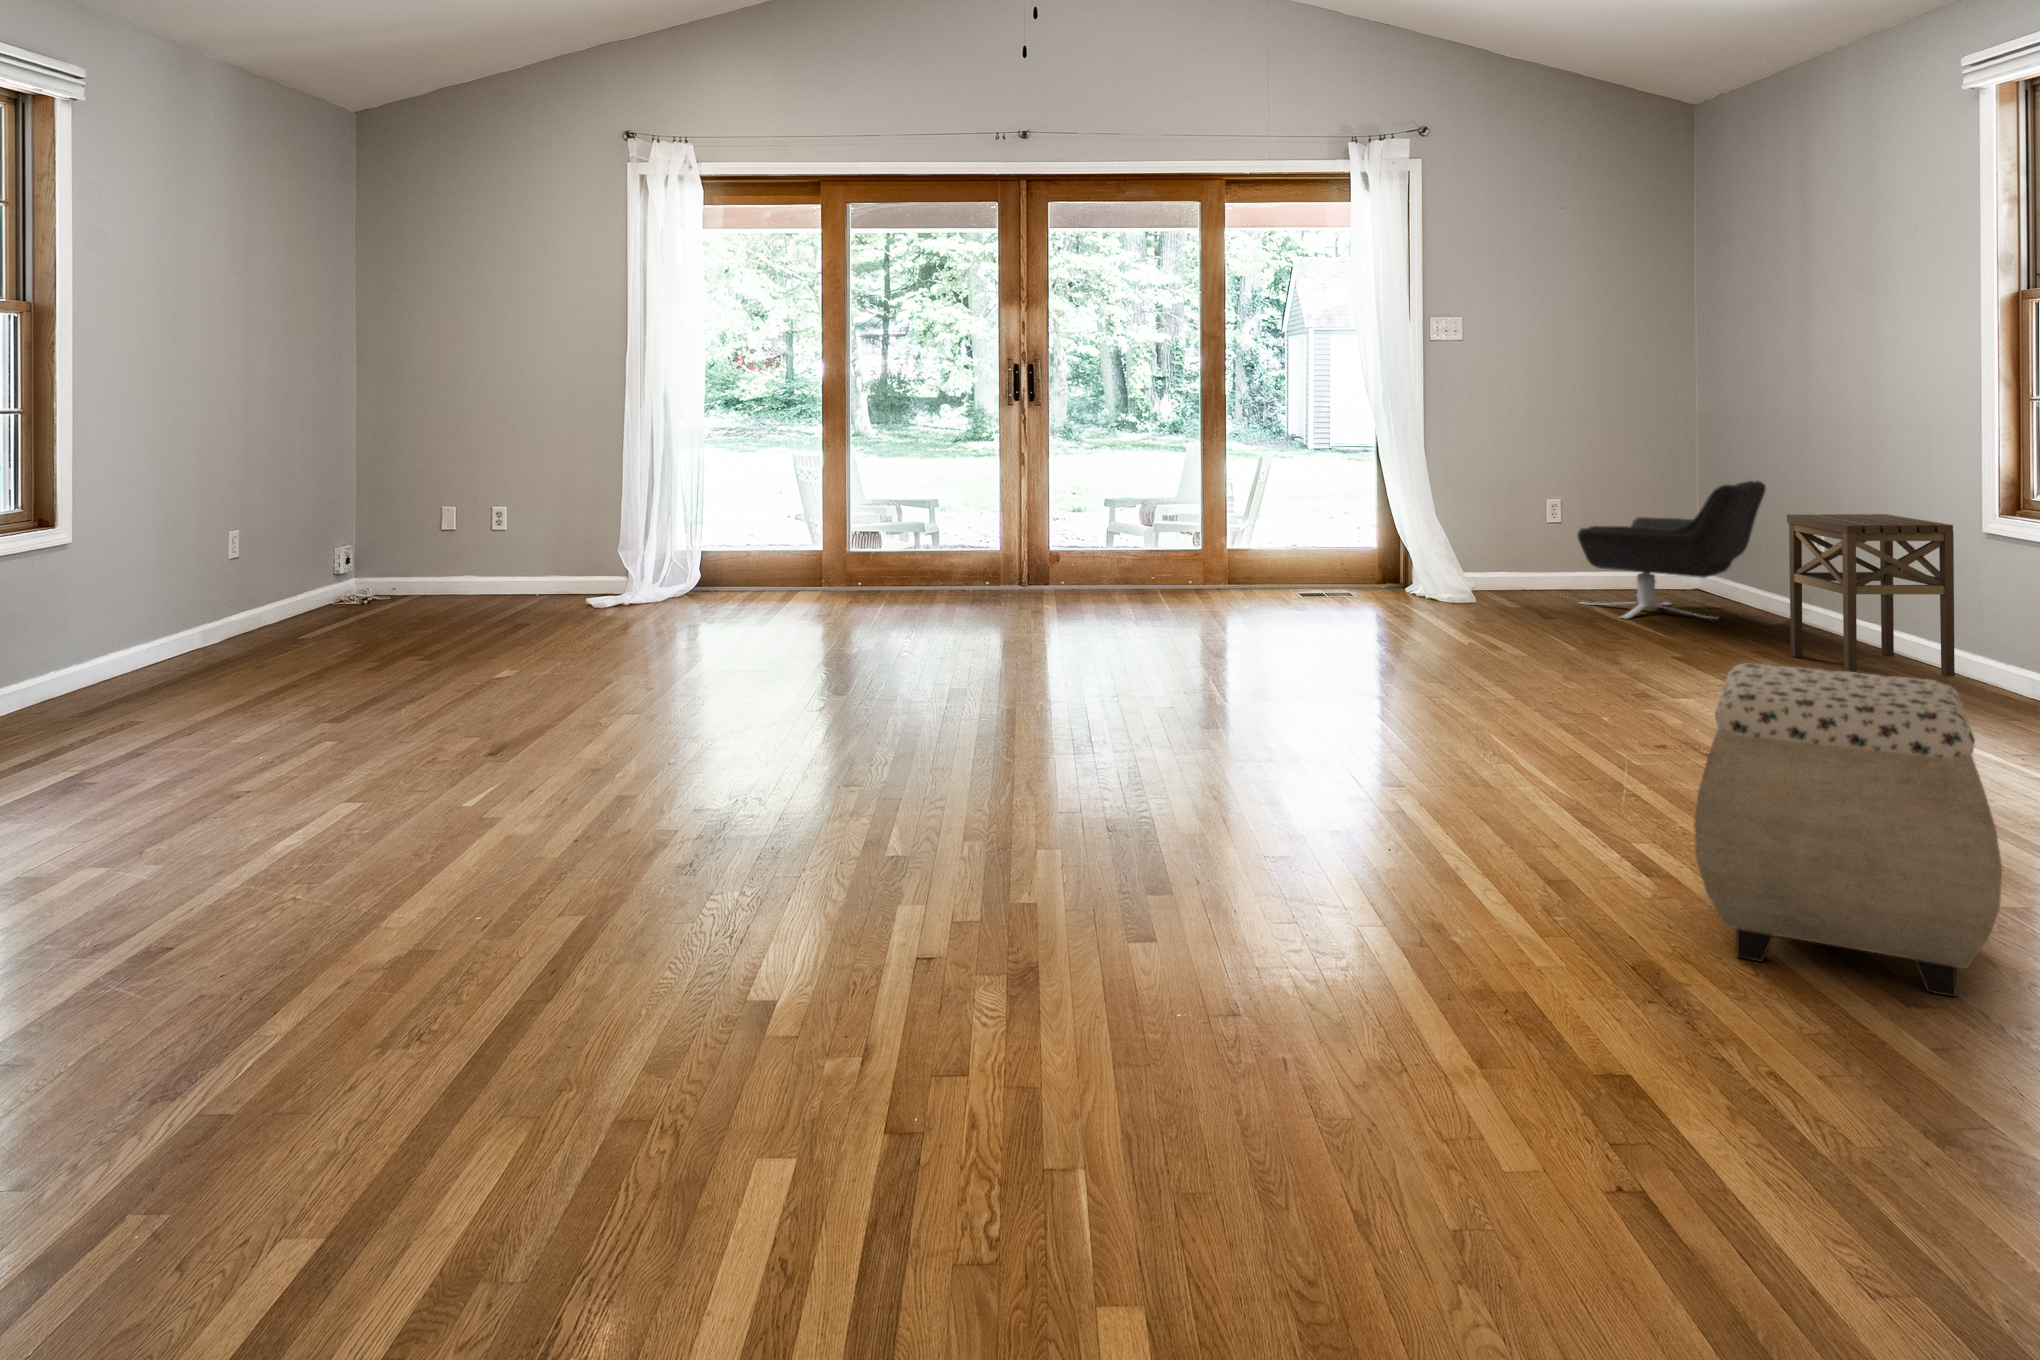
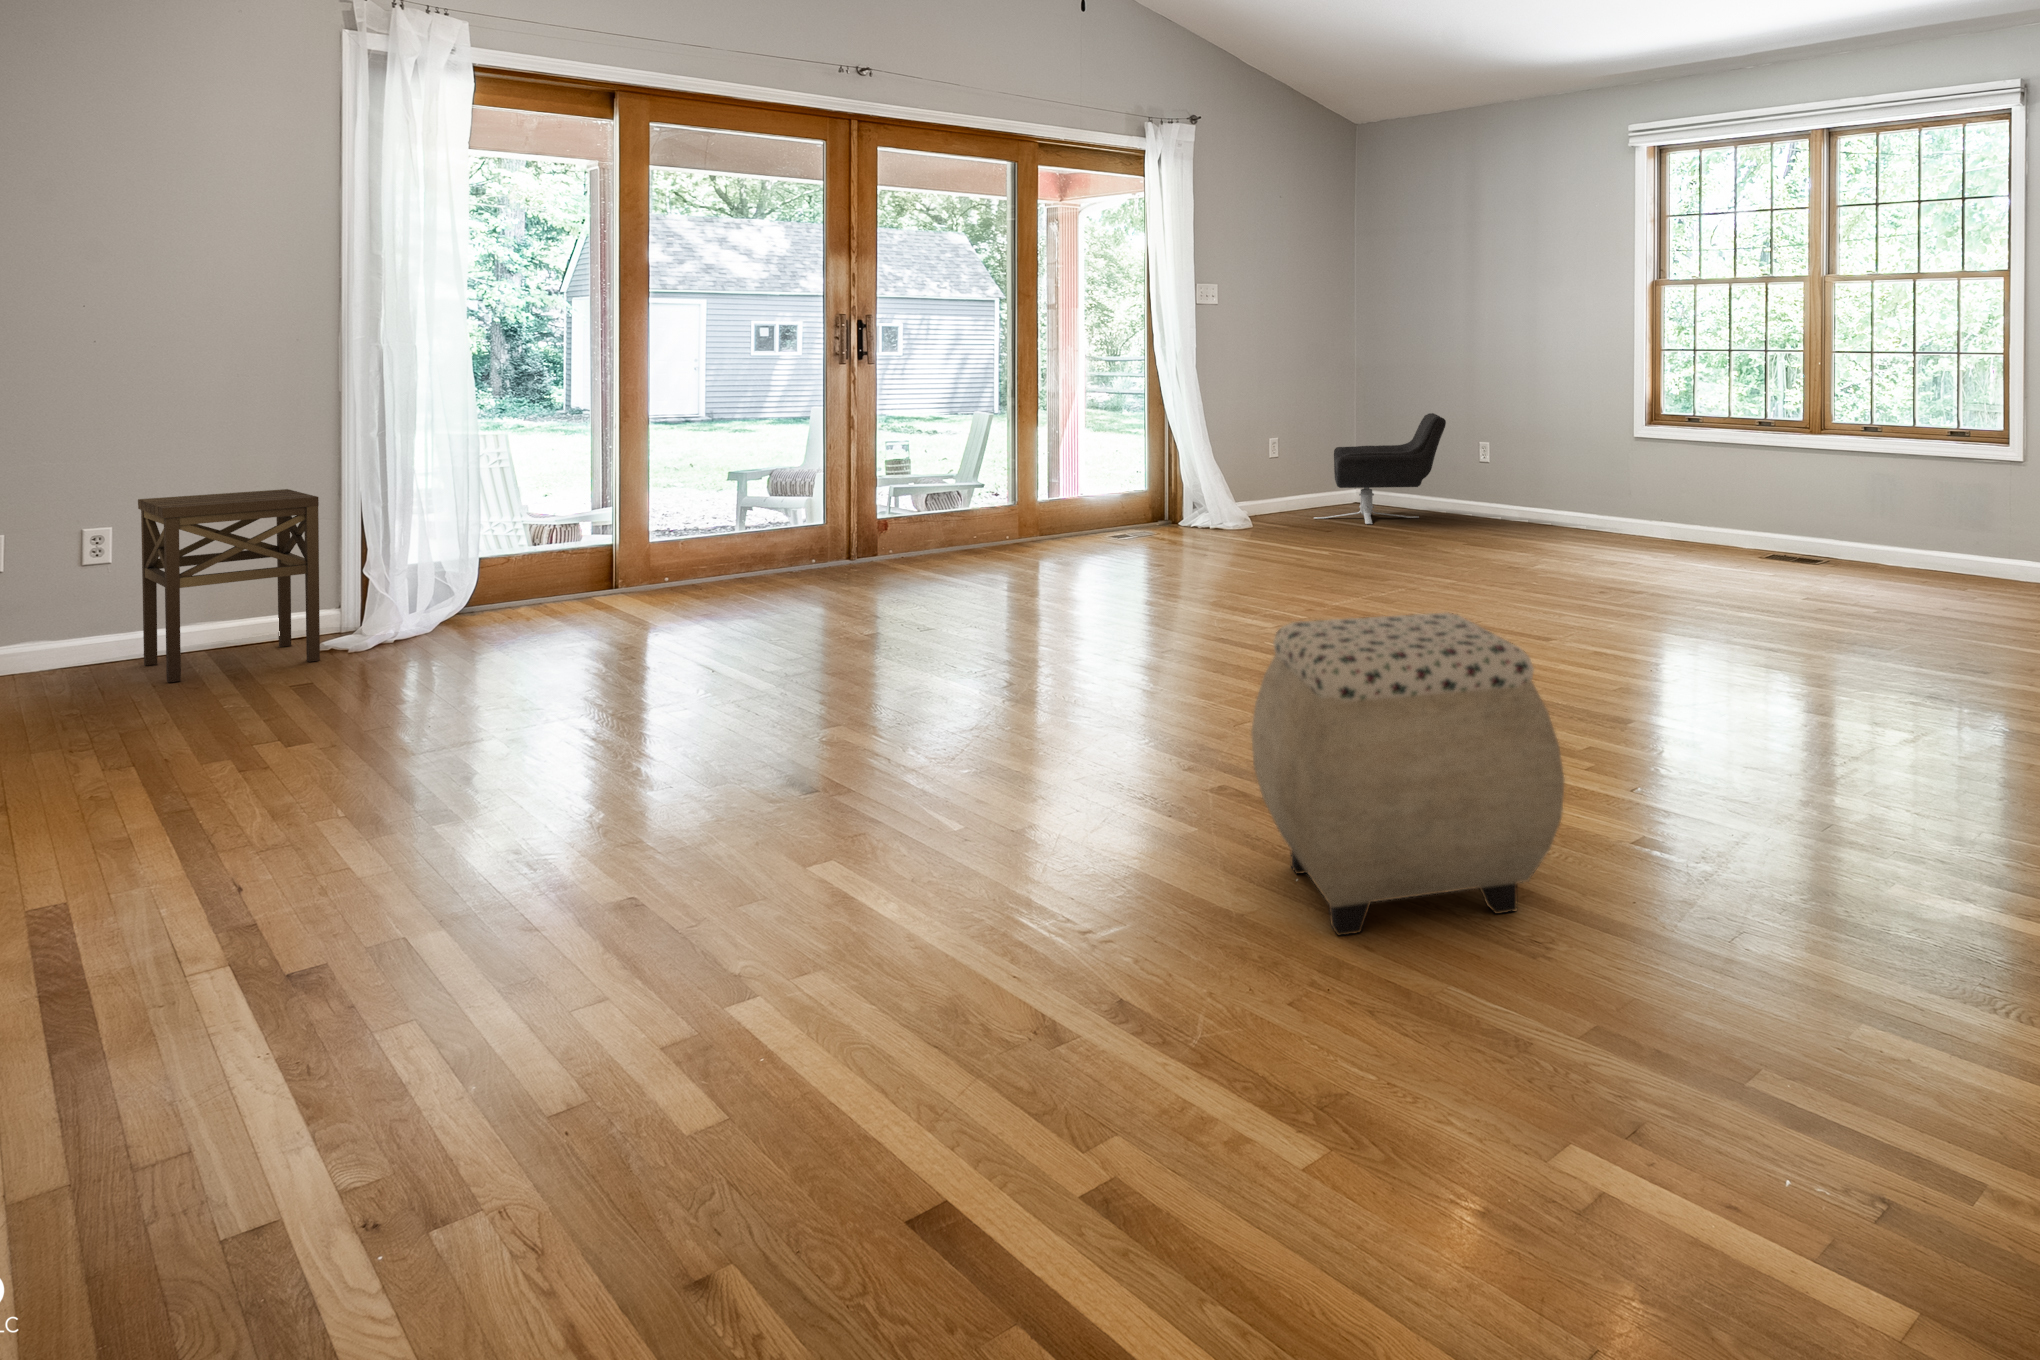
side table: present [1787,514,1955,676] -> present [138,489,320,682]
ottoman: present [1694,663,2002,997] -> present [1251,613,1565,936]

